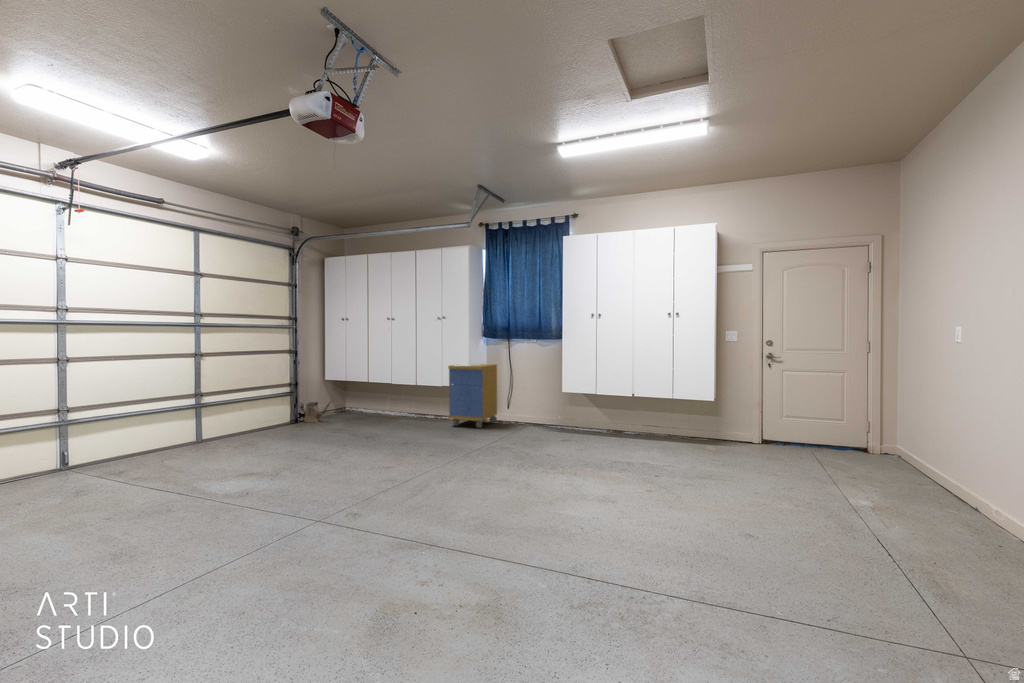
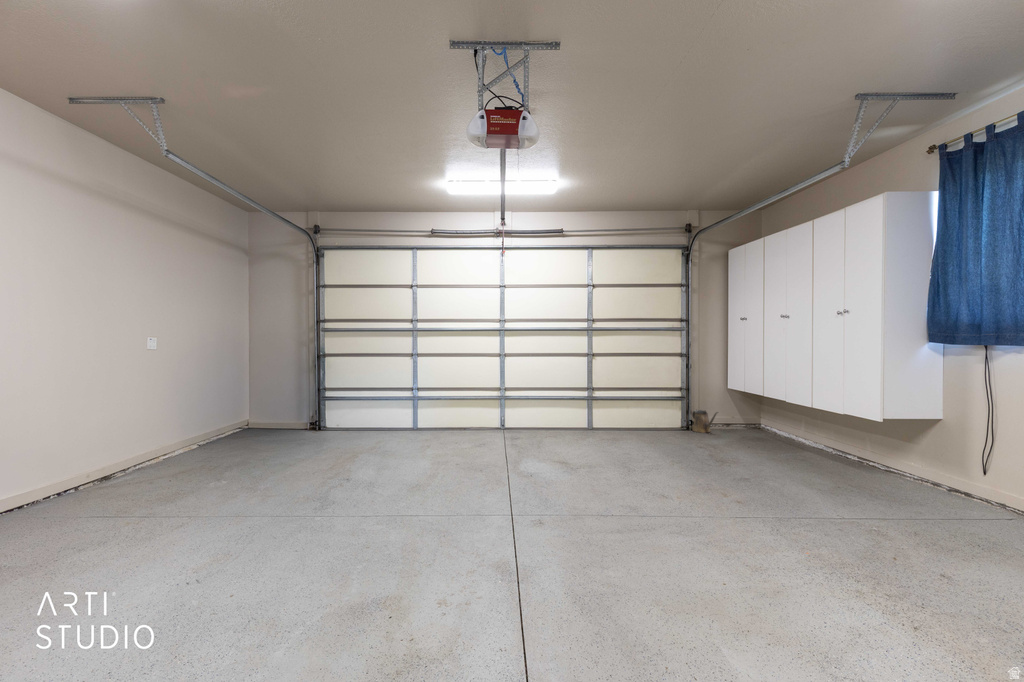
storage cabinet: present [448,364,497,428] -> none [850,384,959,492]

